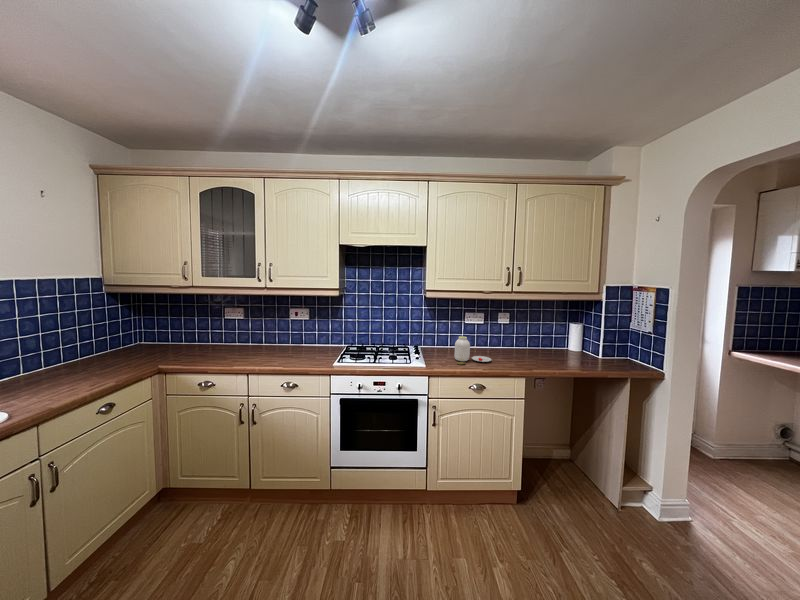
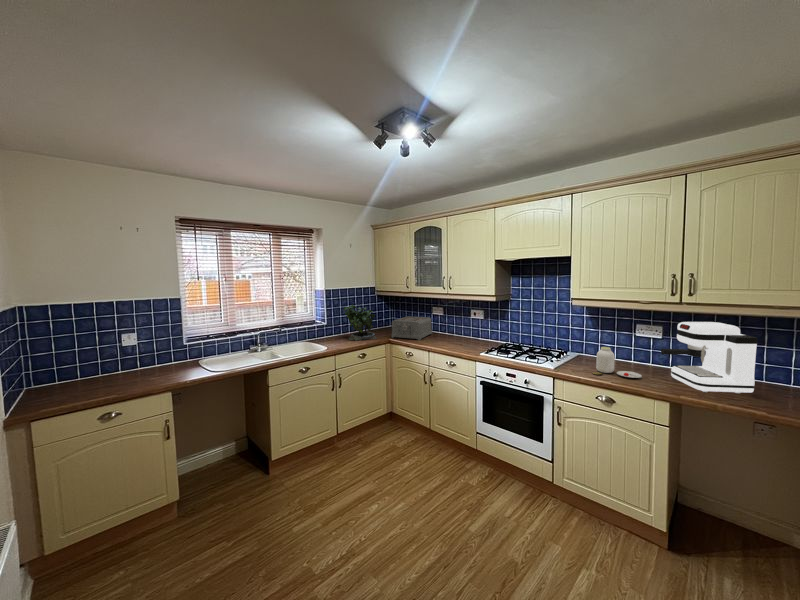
potted plant: none [35,307,131,382] -> present [344,303,377,340]
coffee maker: none [504,307,559,363] -> present [661,322,757,393]
toaster: none [161,324,228,363] -> present [392,316,432,340]

